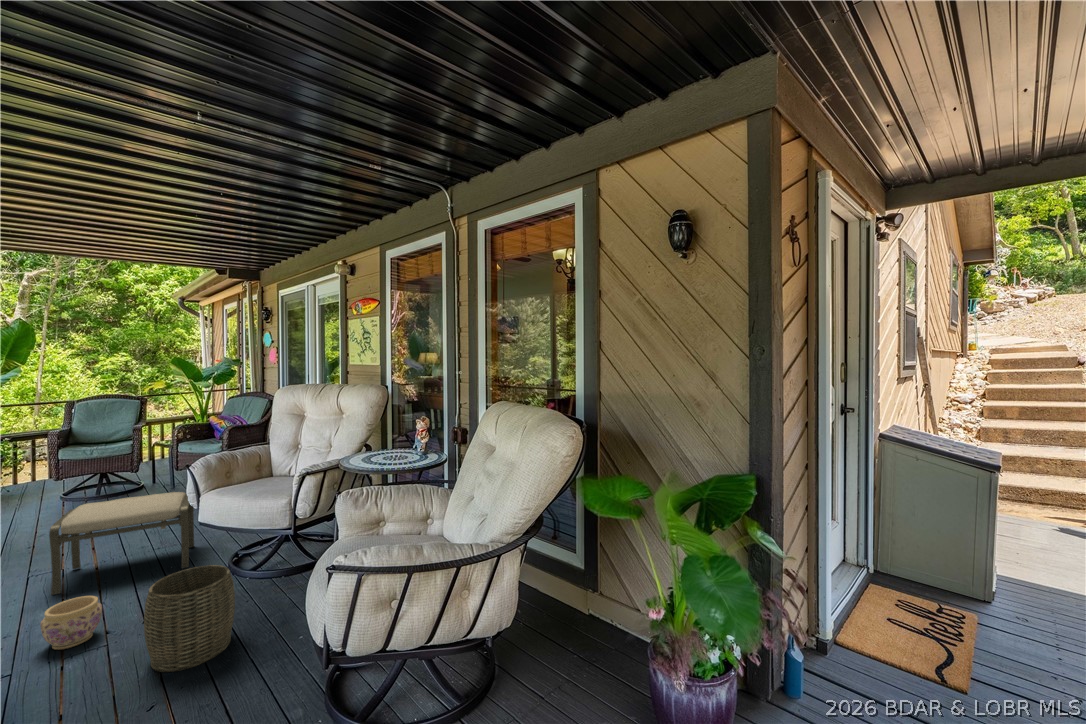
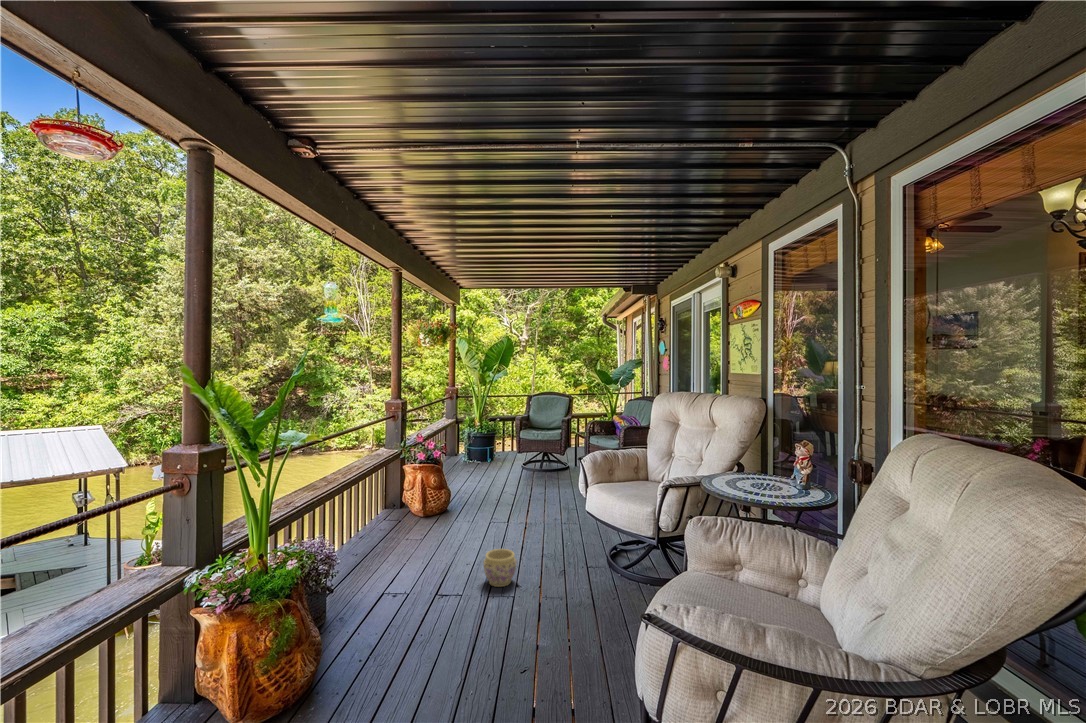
ottoman: present [49,492,194,595] -> none [499,476,587,547]
woven basket: present [144,565,235,672] -> none [532,553,596,646]

